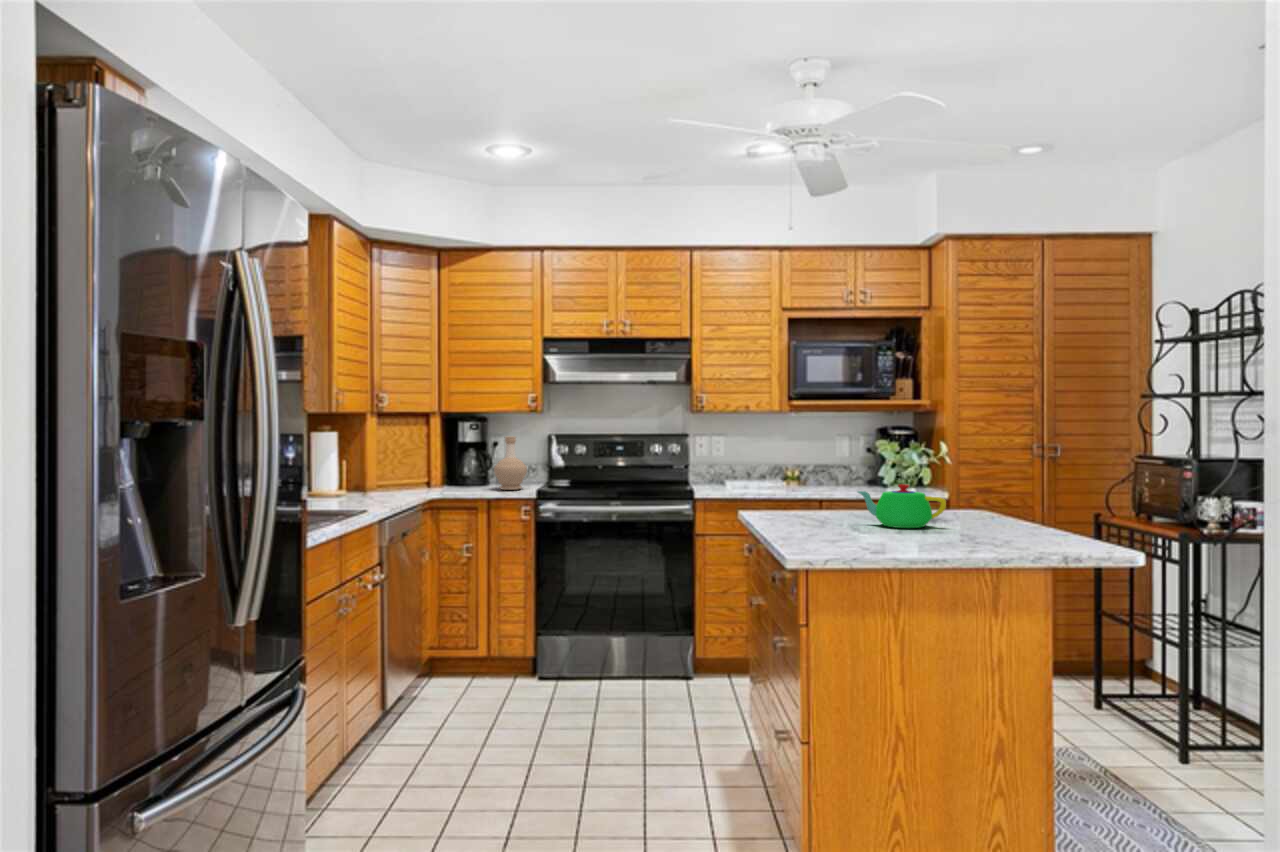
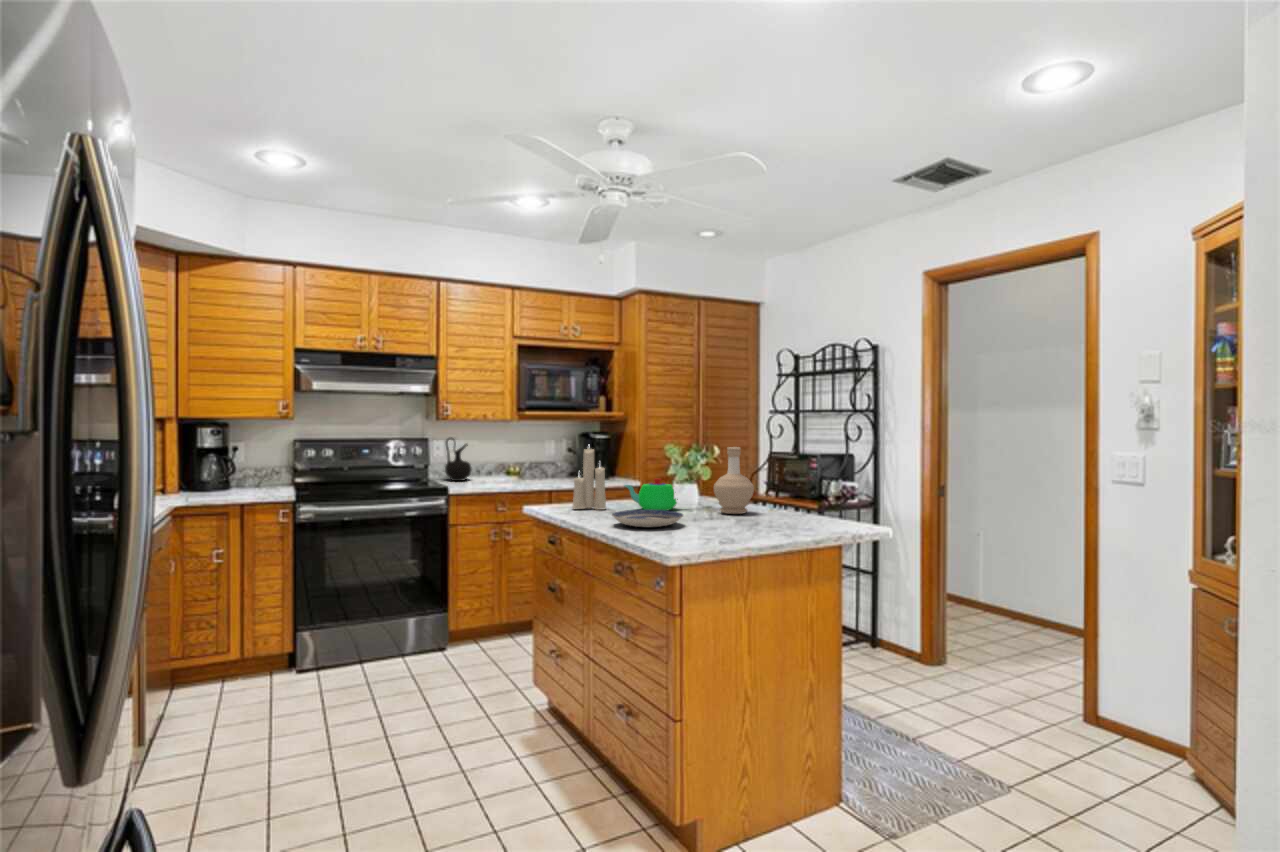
candle: none [792,429,837,522] -> present [572,449,606,510]
ceramic jug: none [705,433,736,484] -> present [445,438,472,481]
bottle: present [494,436,527,490] -> present [714,447,754,514]
plate: none [802,523,901,546] -> present [612,510,683,527]

